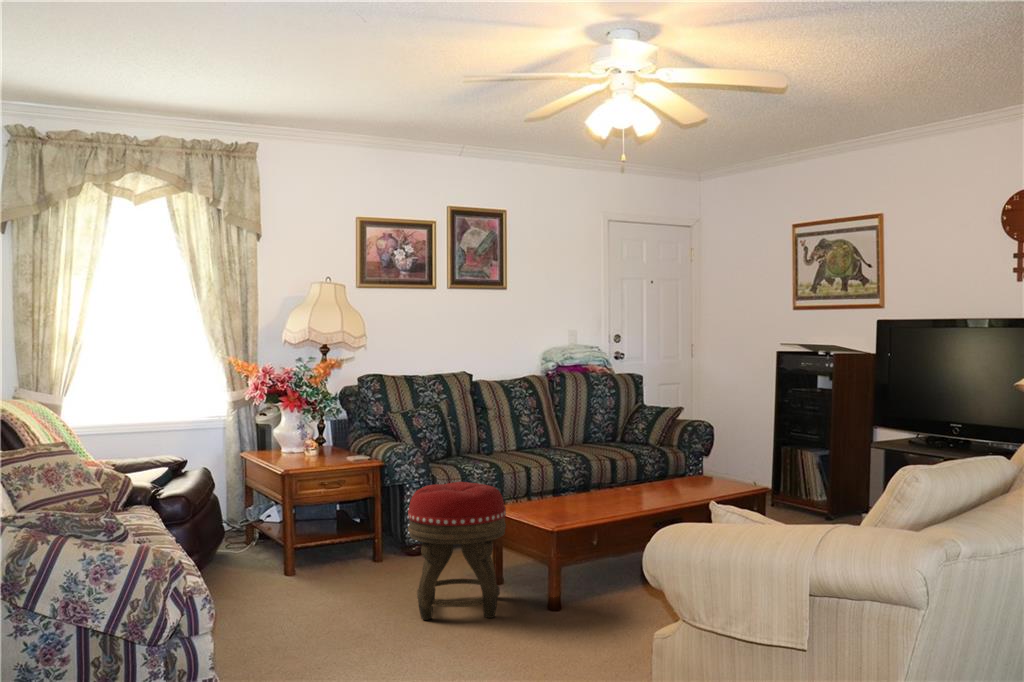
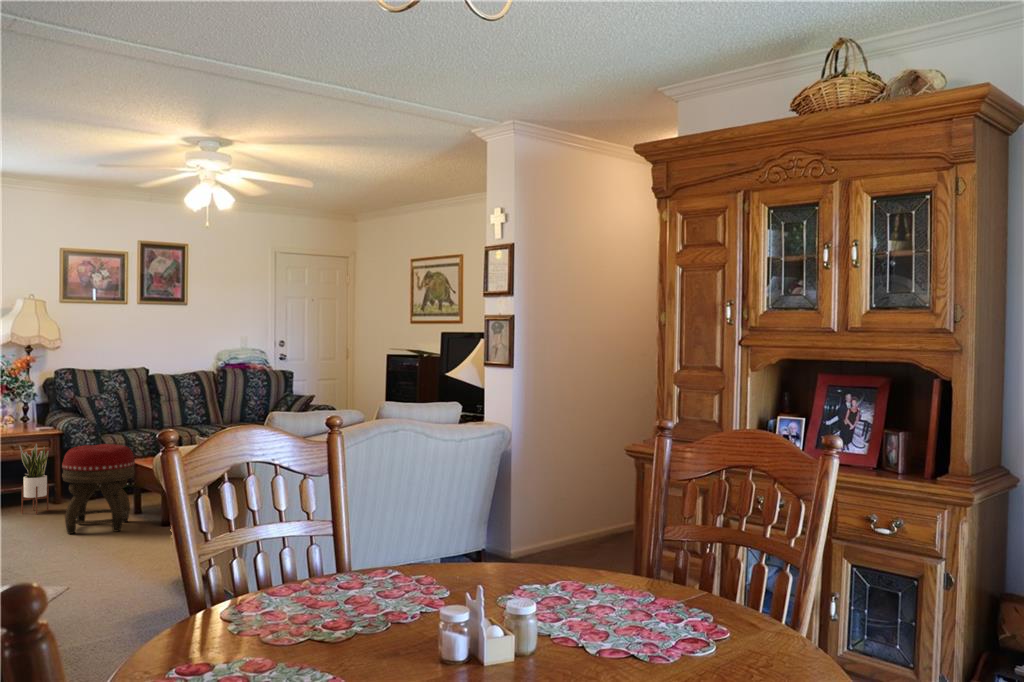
potted plant: none [336,478,372,579] -> present [19,444,49,514]

